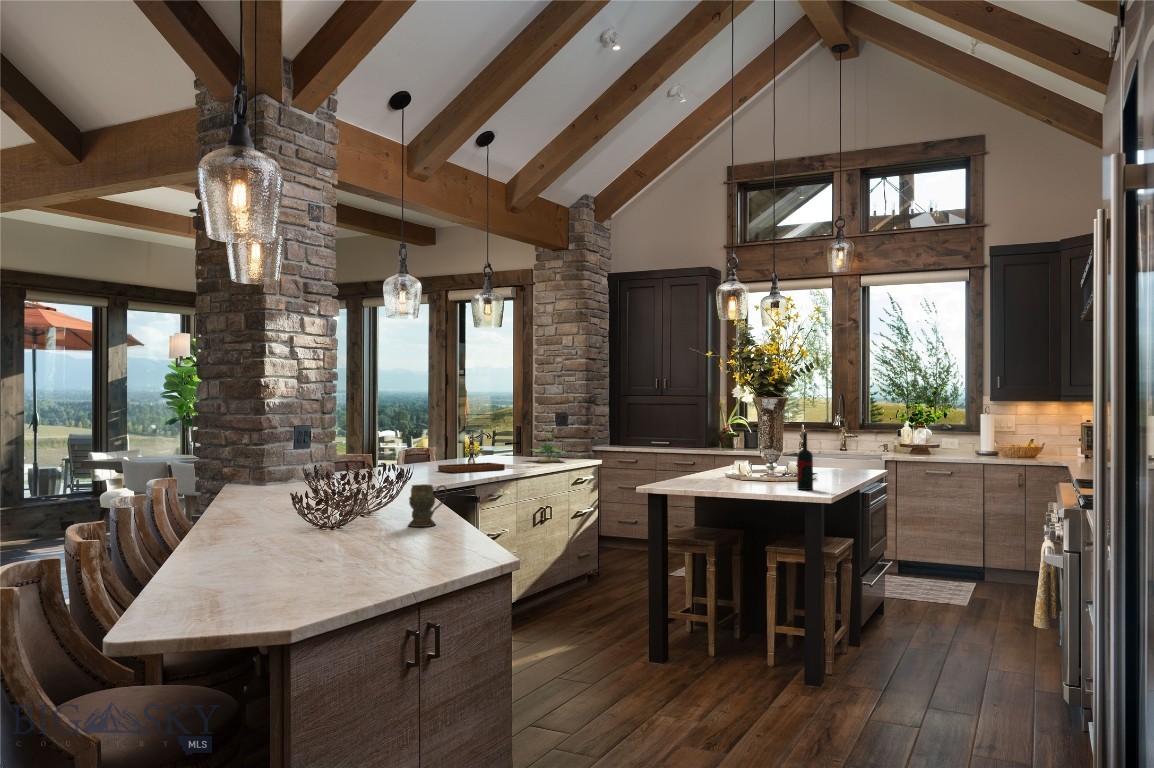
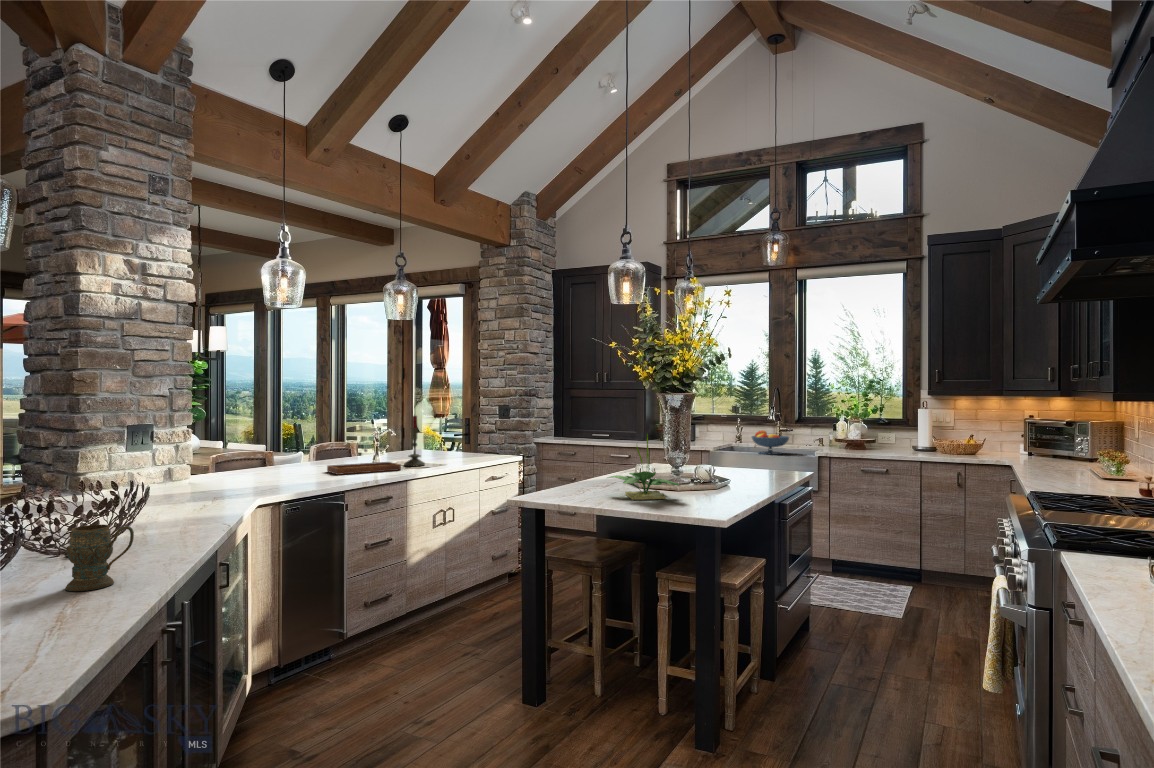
candle: none [500,418,519,467] -> present [404,416,425,466]
wine bottle: present [797,431,813,490] -> none [690,436,710,508]
fruit bowl: none [818,436,856,460] -> present [752,430,789,454]
potted plant: present [534,445,565,462] -> present [608,435,679,500]

